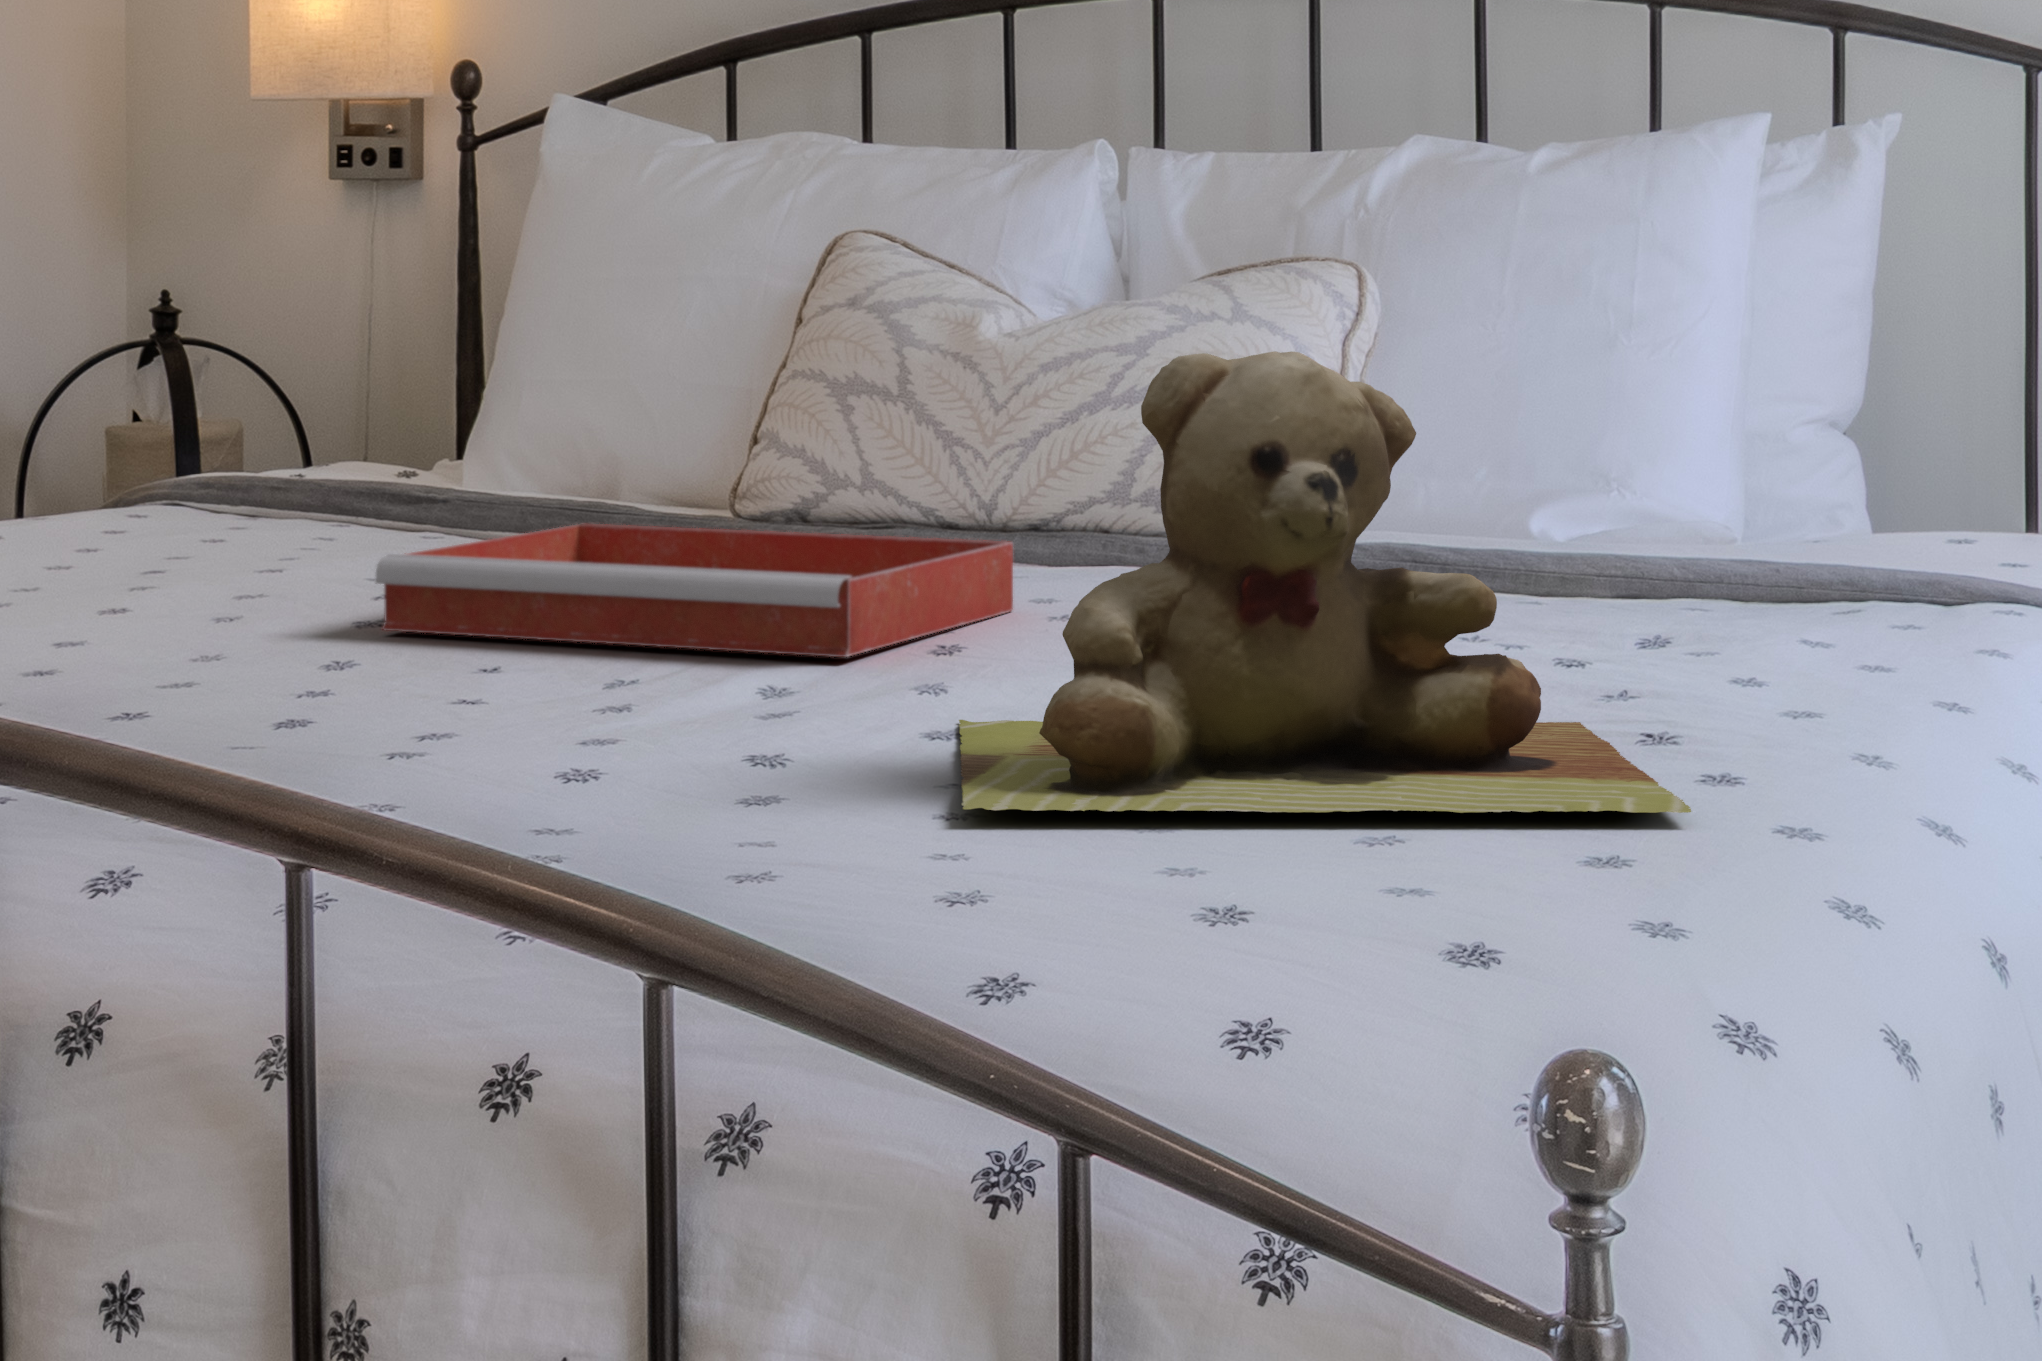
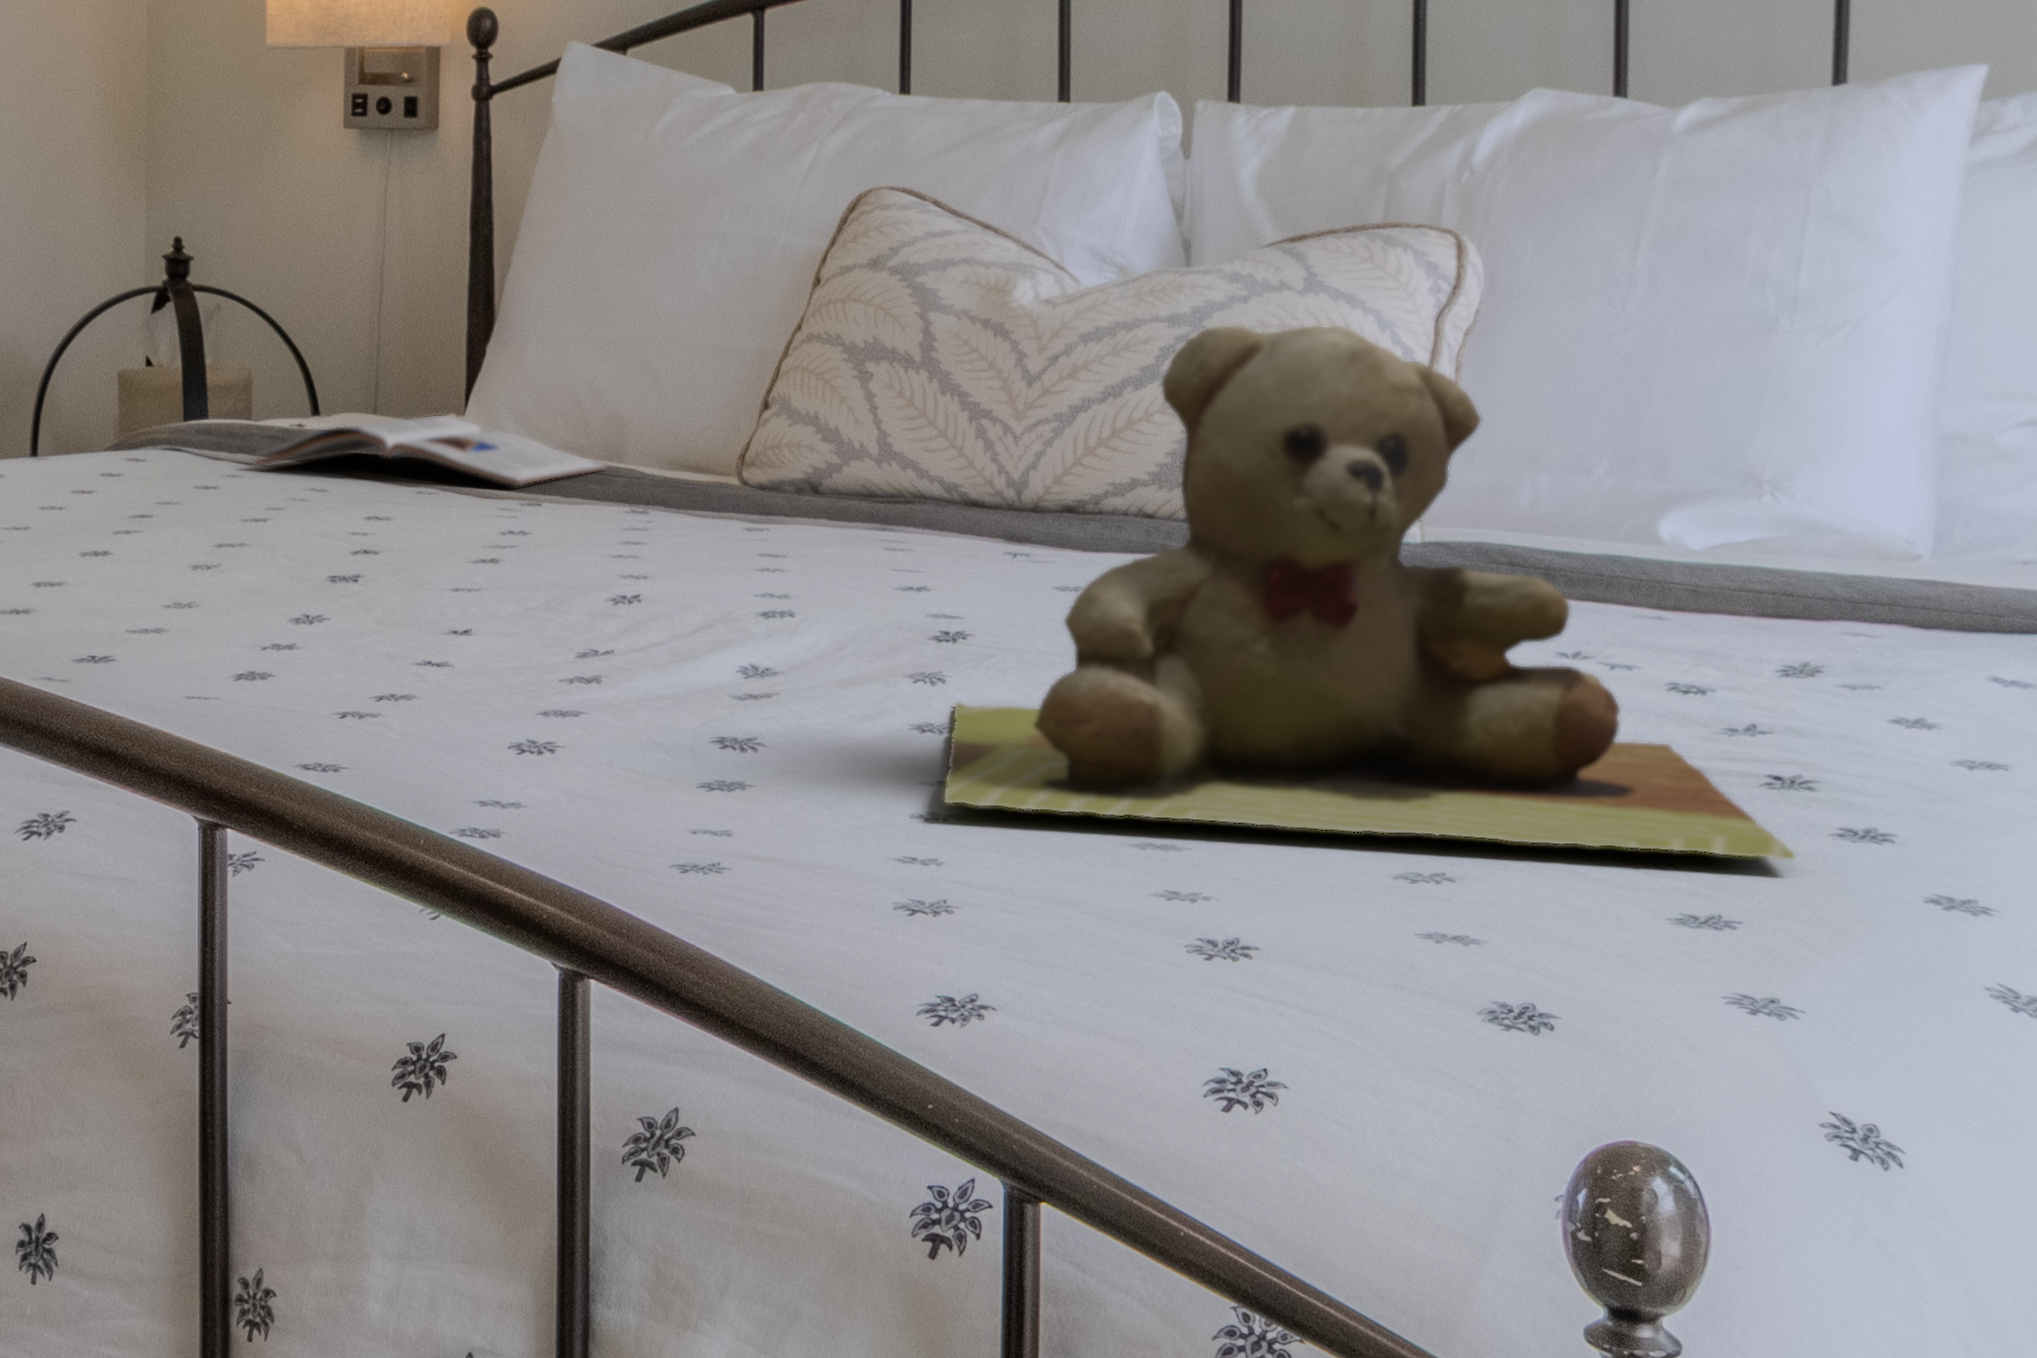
magazine: none [243,470,598,536] -> present [256,416,607,485]
tray: present [376,524,1013,657] -> none [363,477,1033,629]

